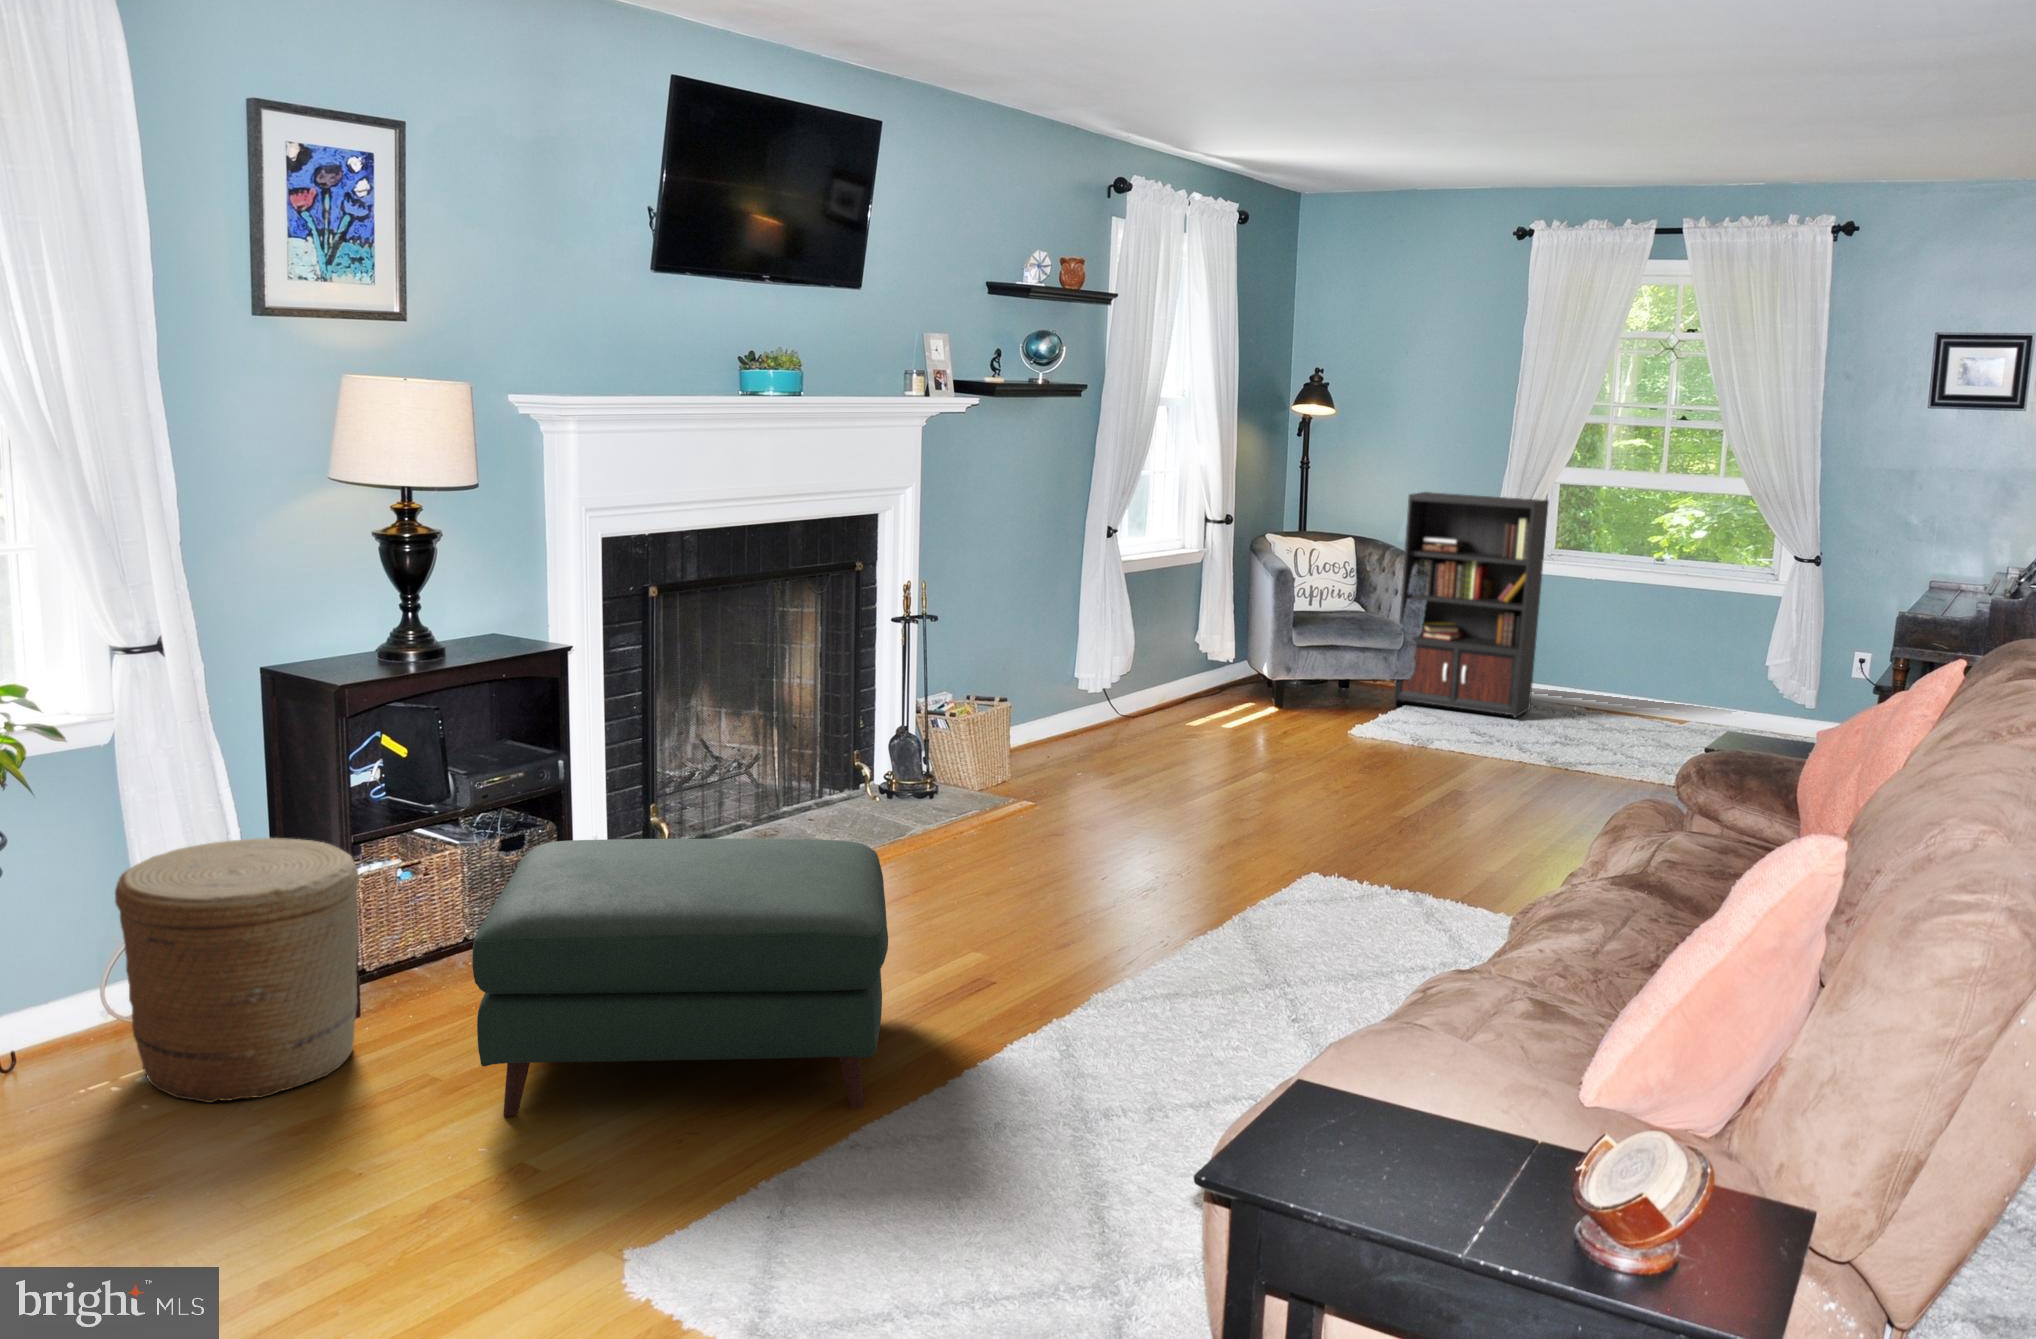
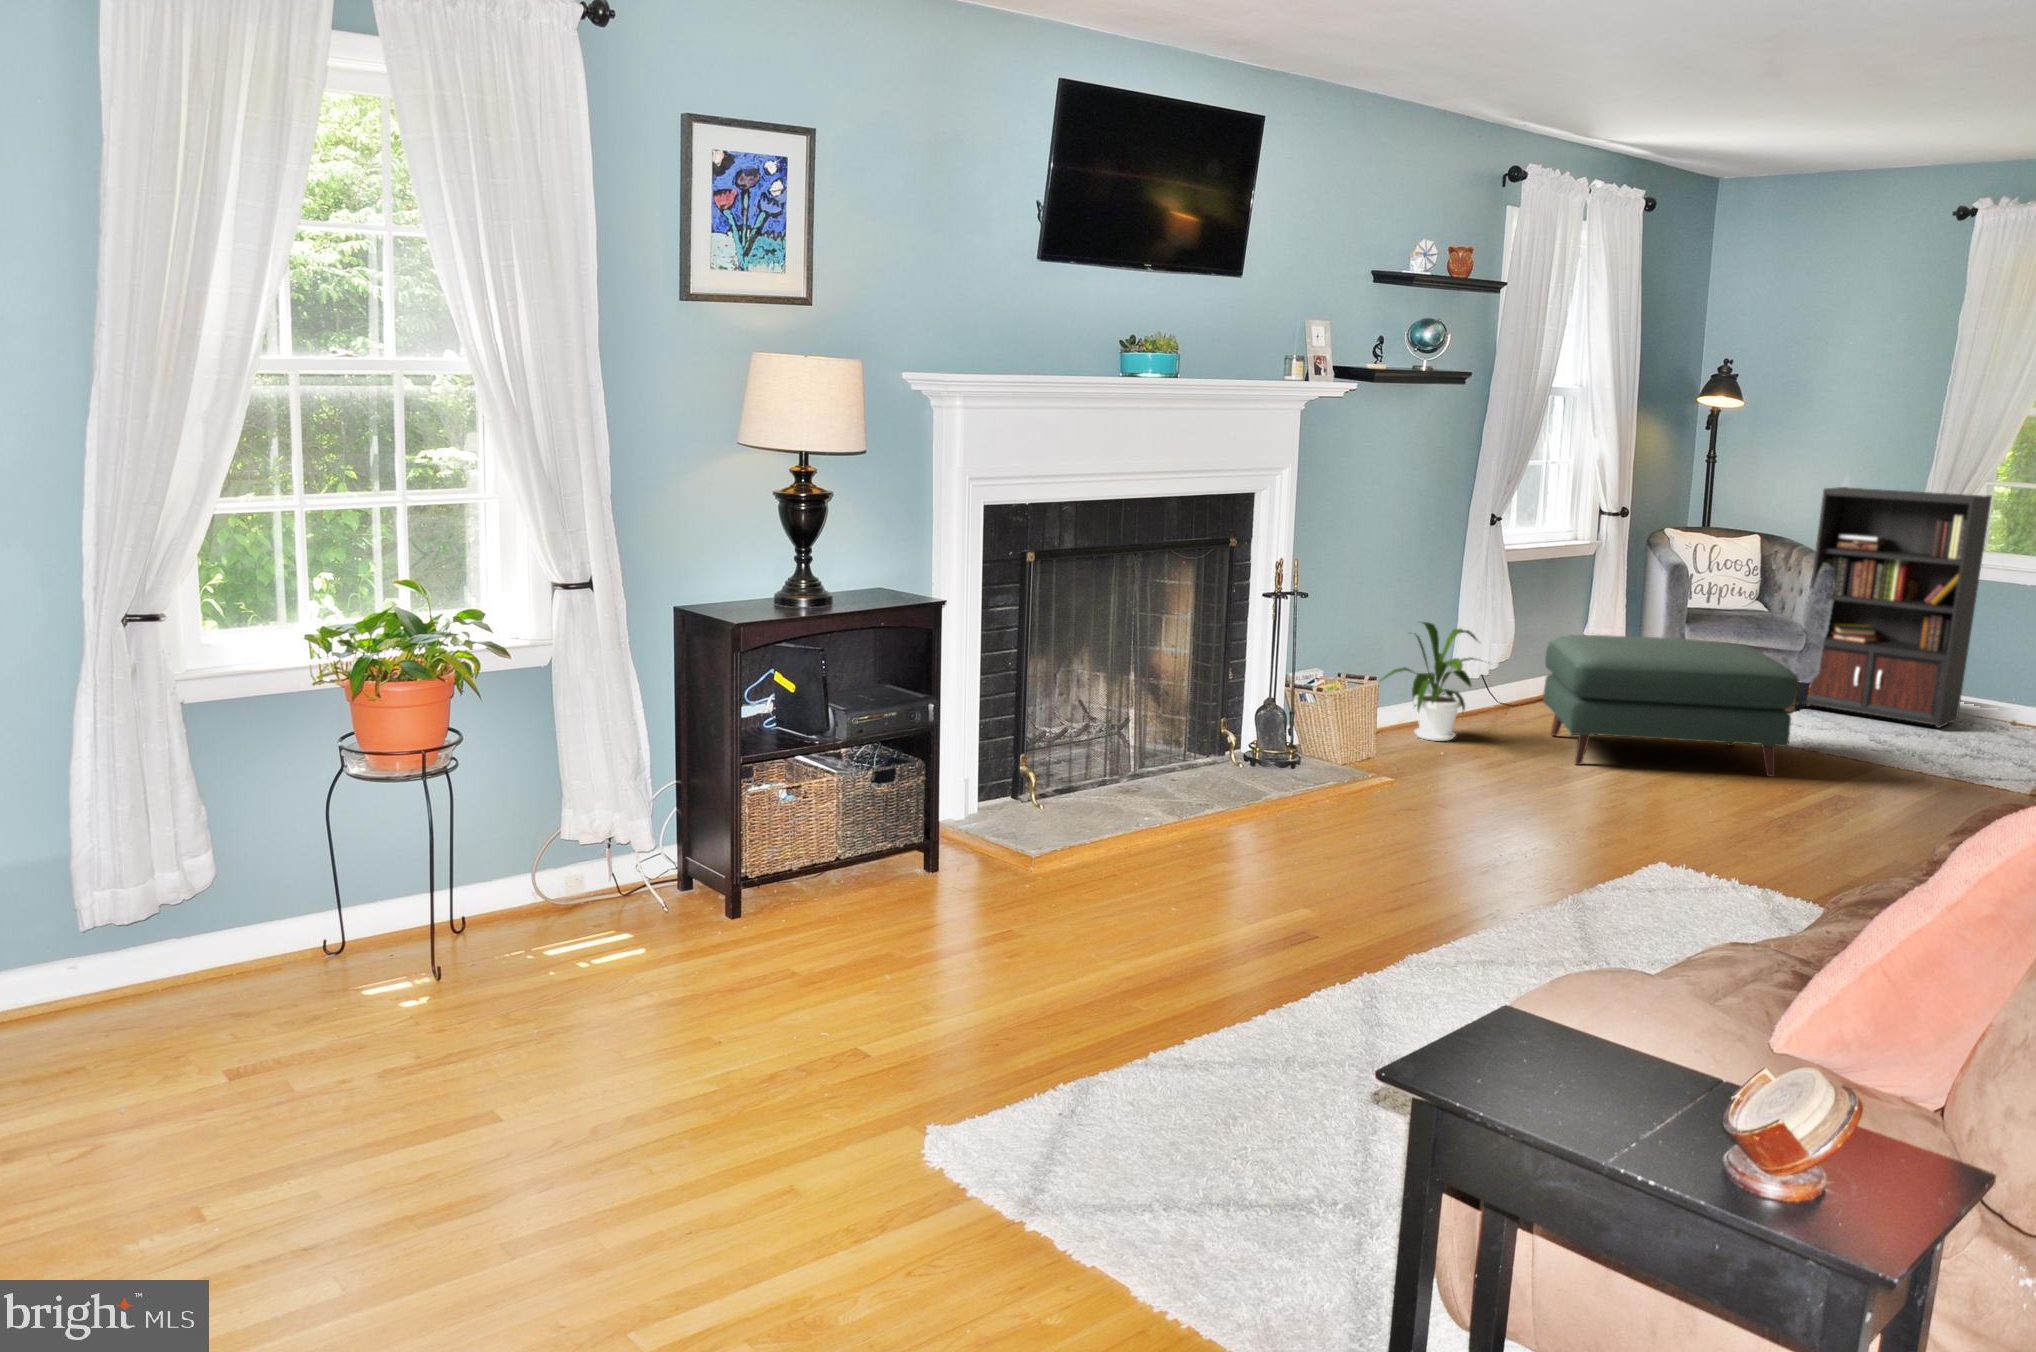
house plant: none [1007,638,1122,758] -> present [1378,622,1489,741]
woven basket: present [115,838,358,1103] -> none [541,755,737,980]
ottoman: present [472,839,888,1117] -> present [1543,635,1798,777]

